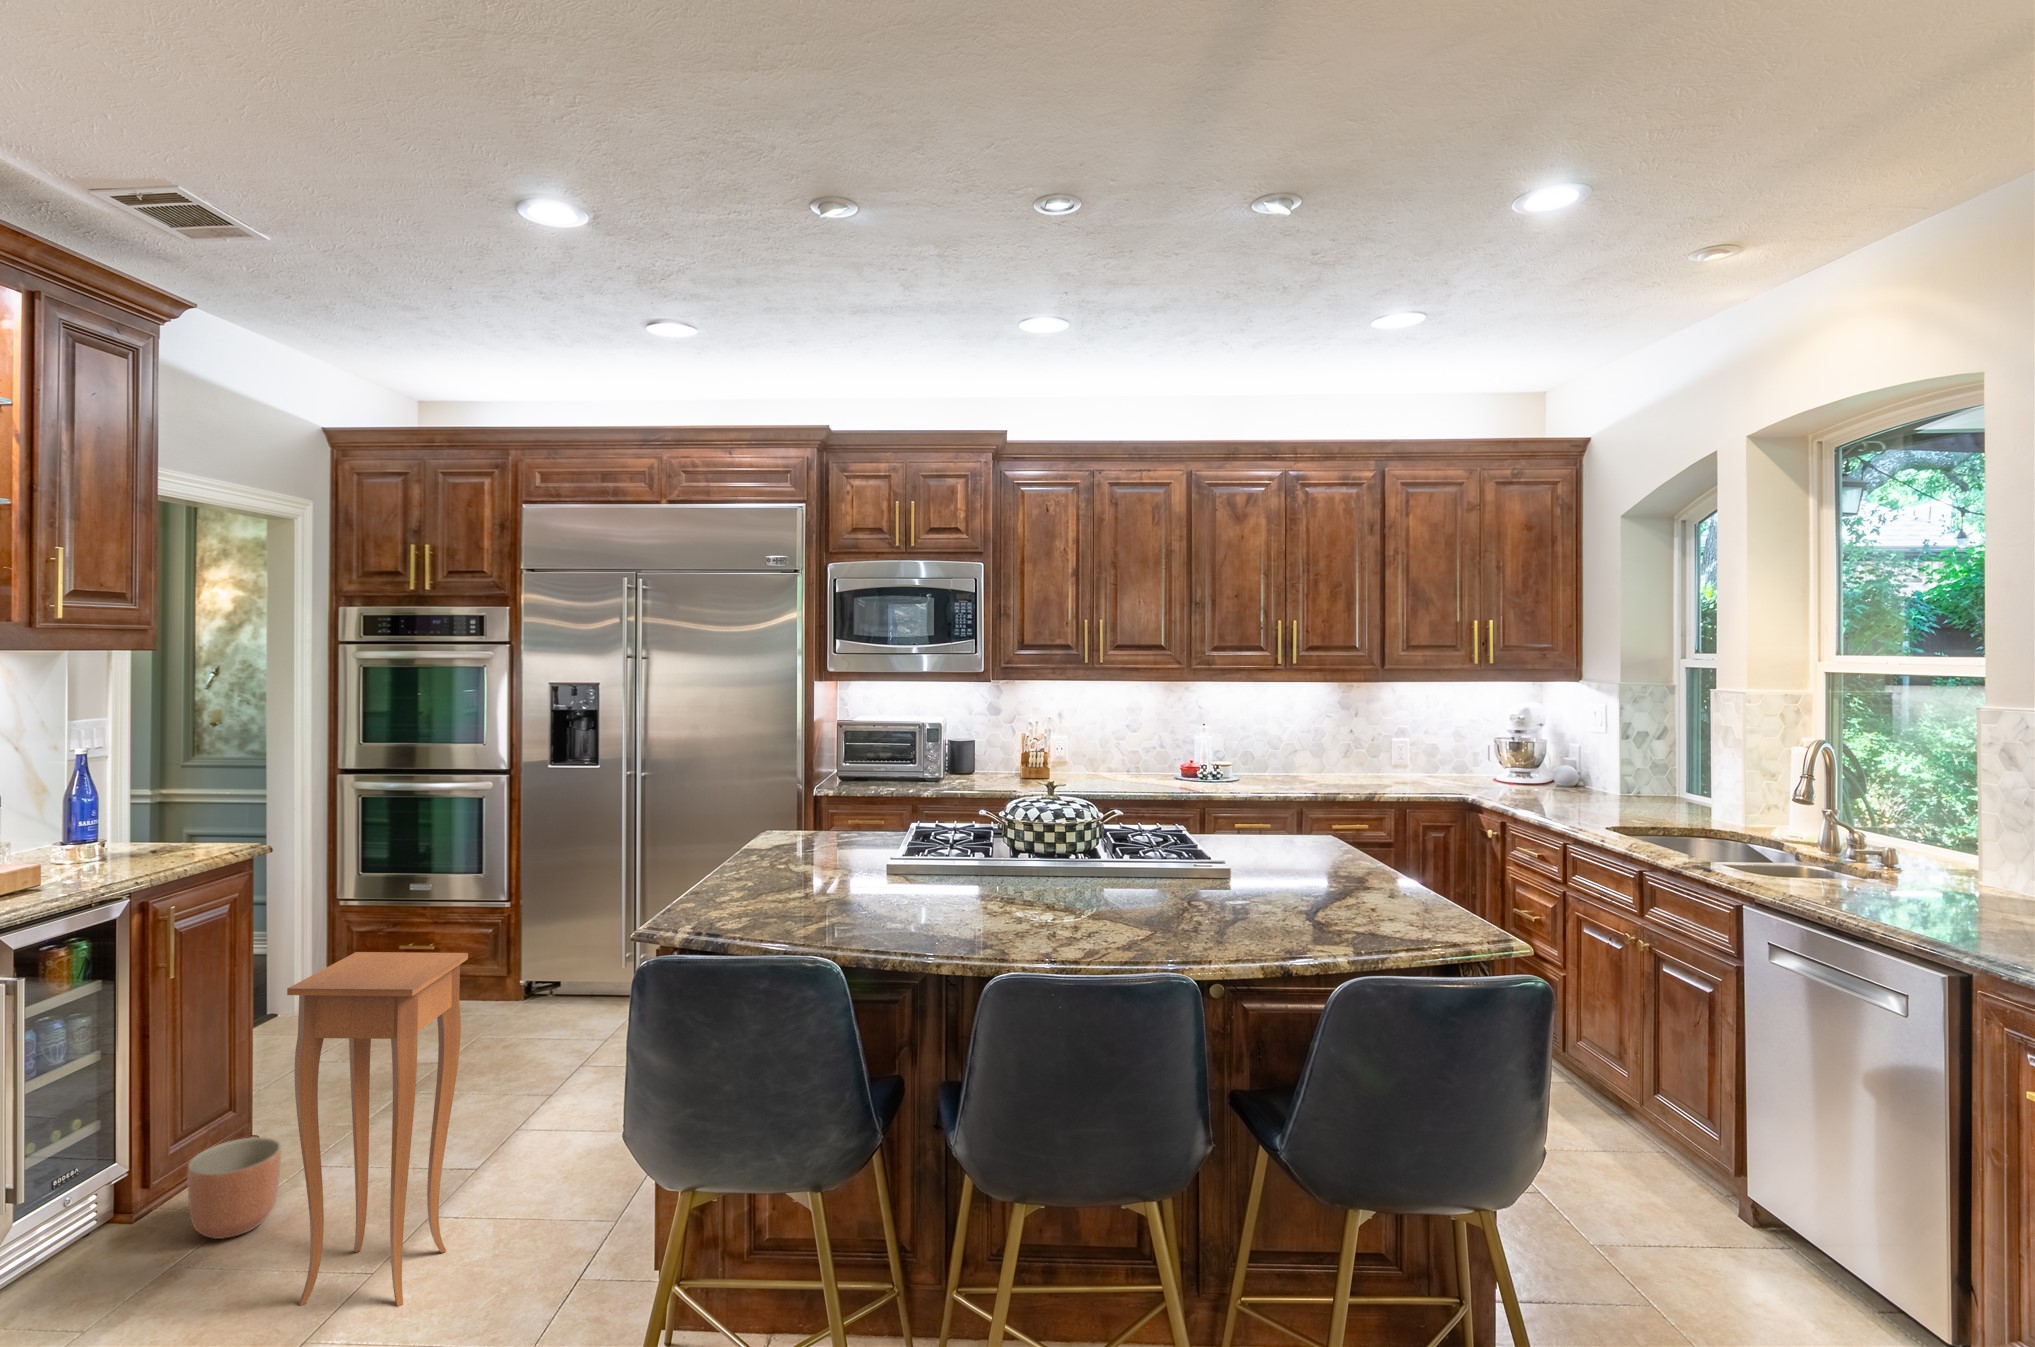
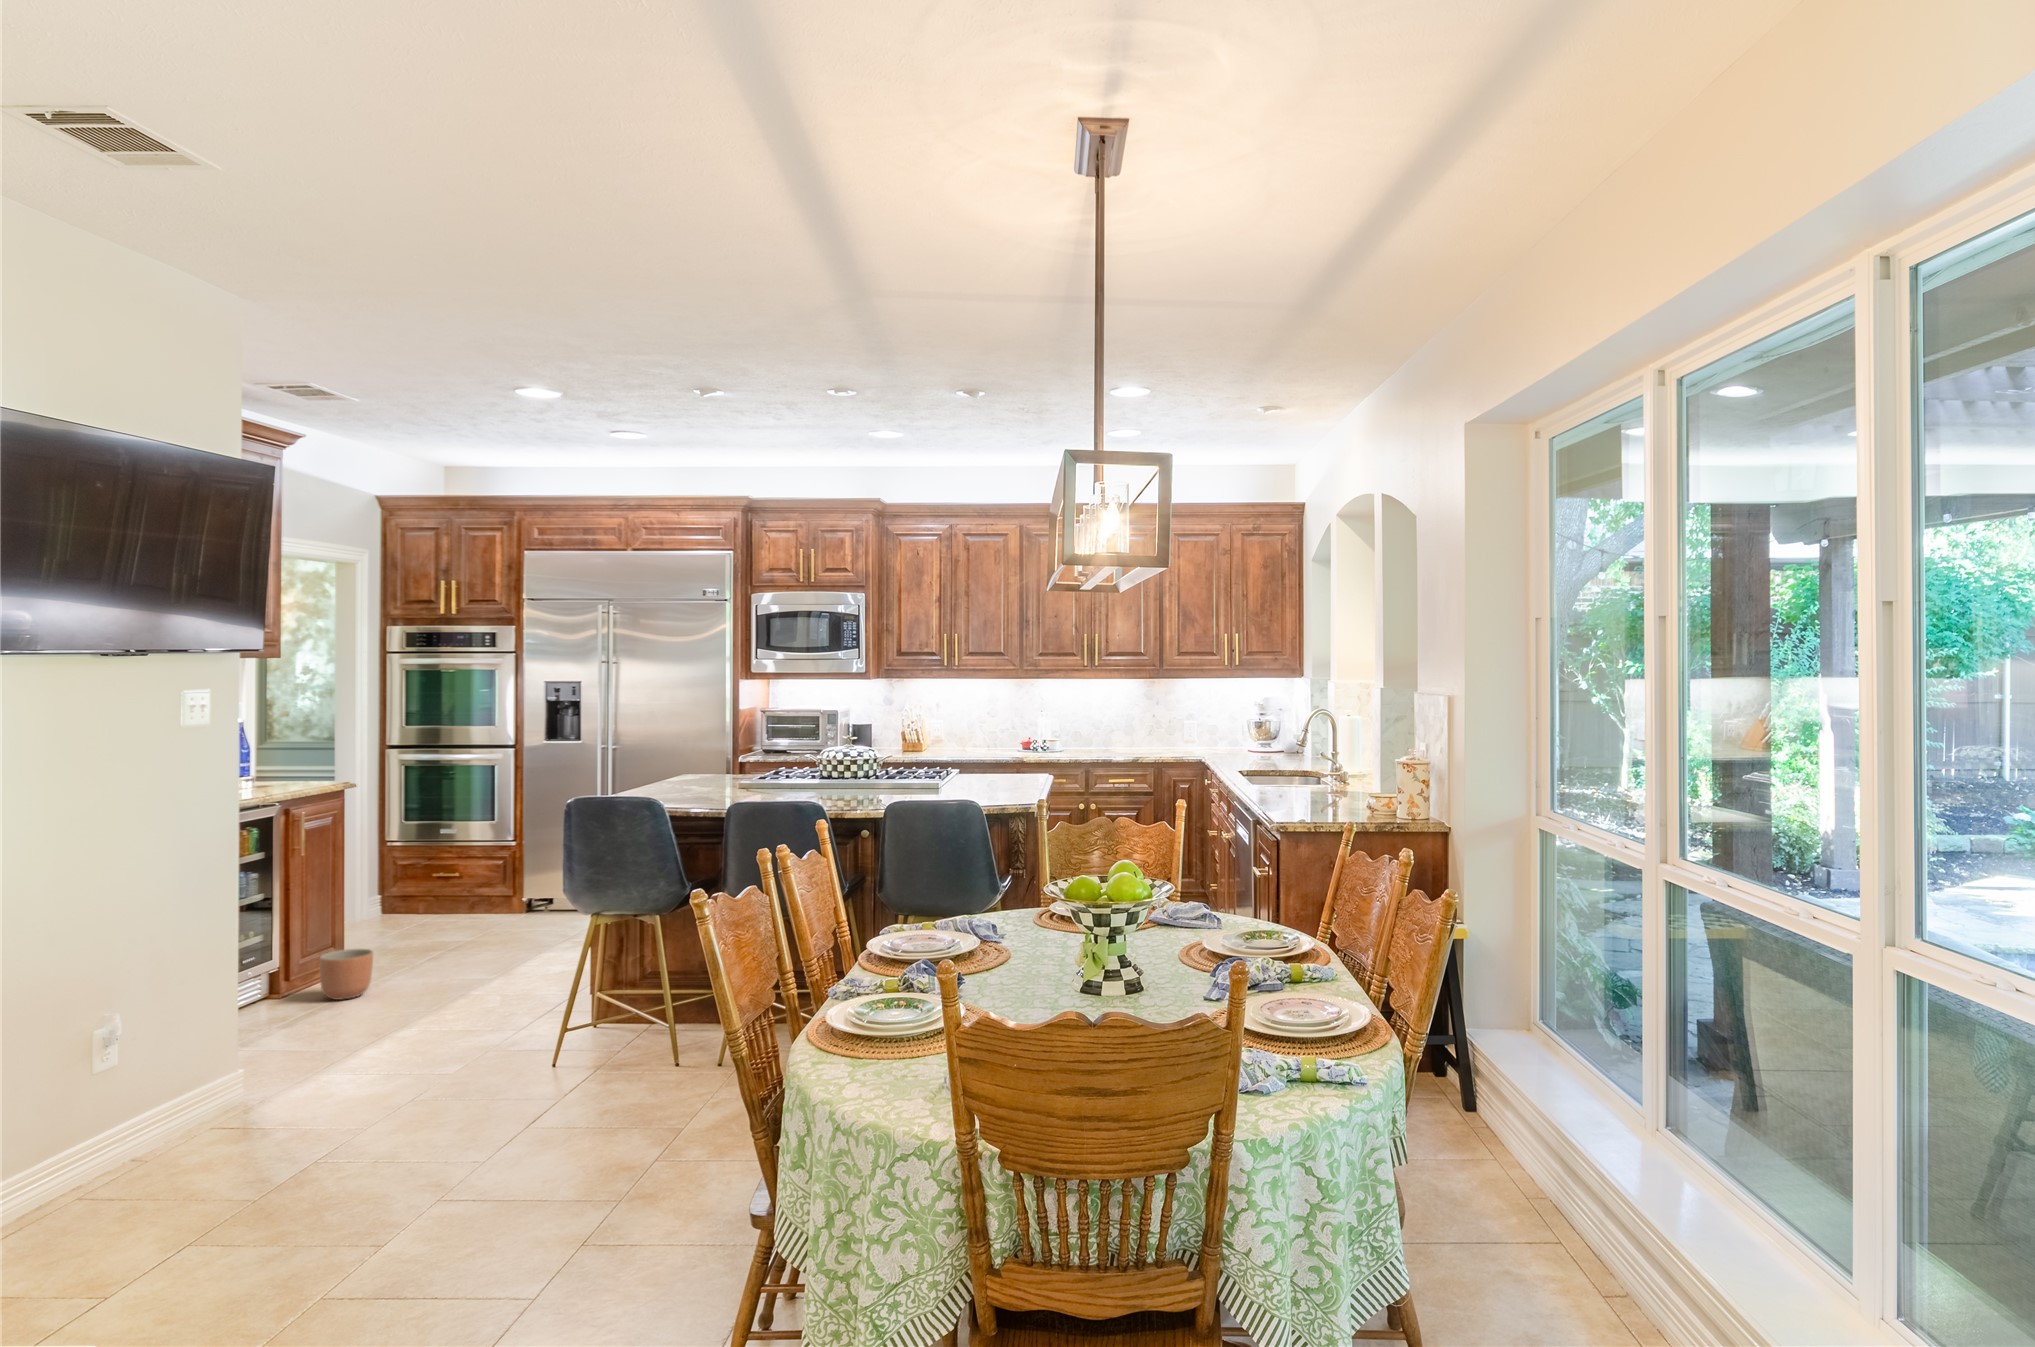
side table: present [287,952,468,1306] -> none [386,831,487,1017]

